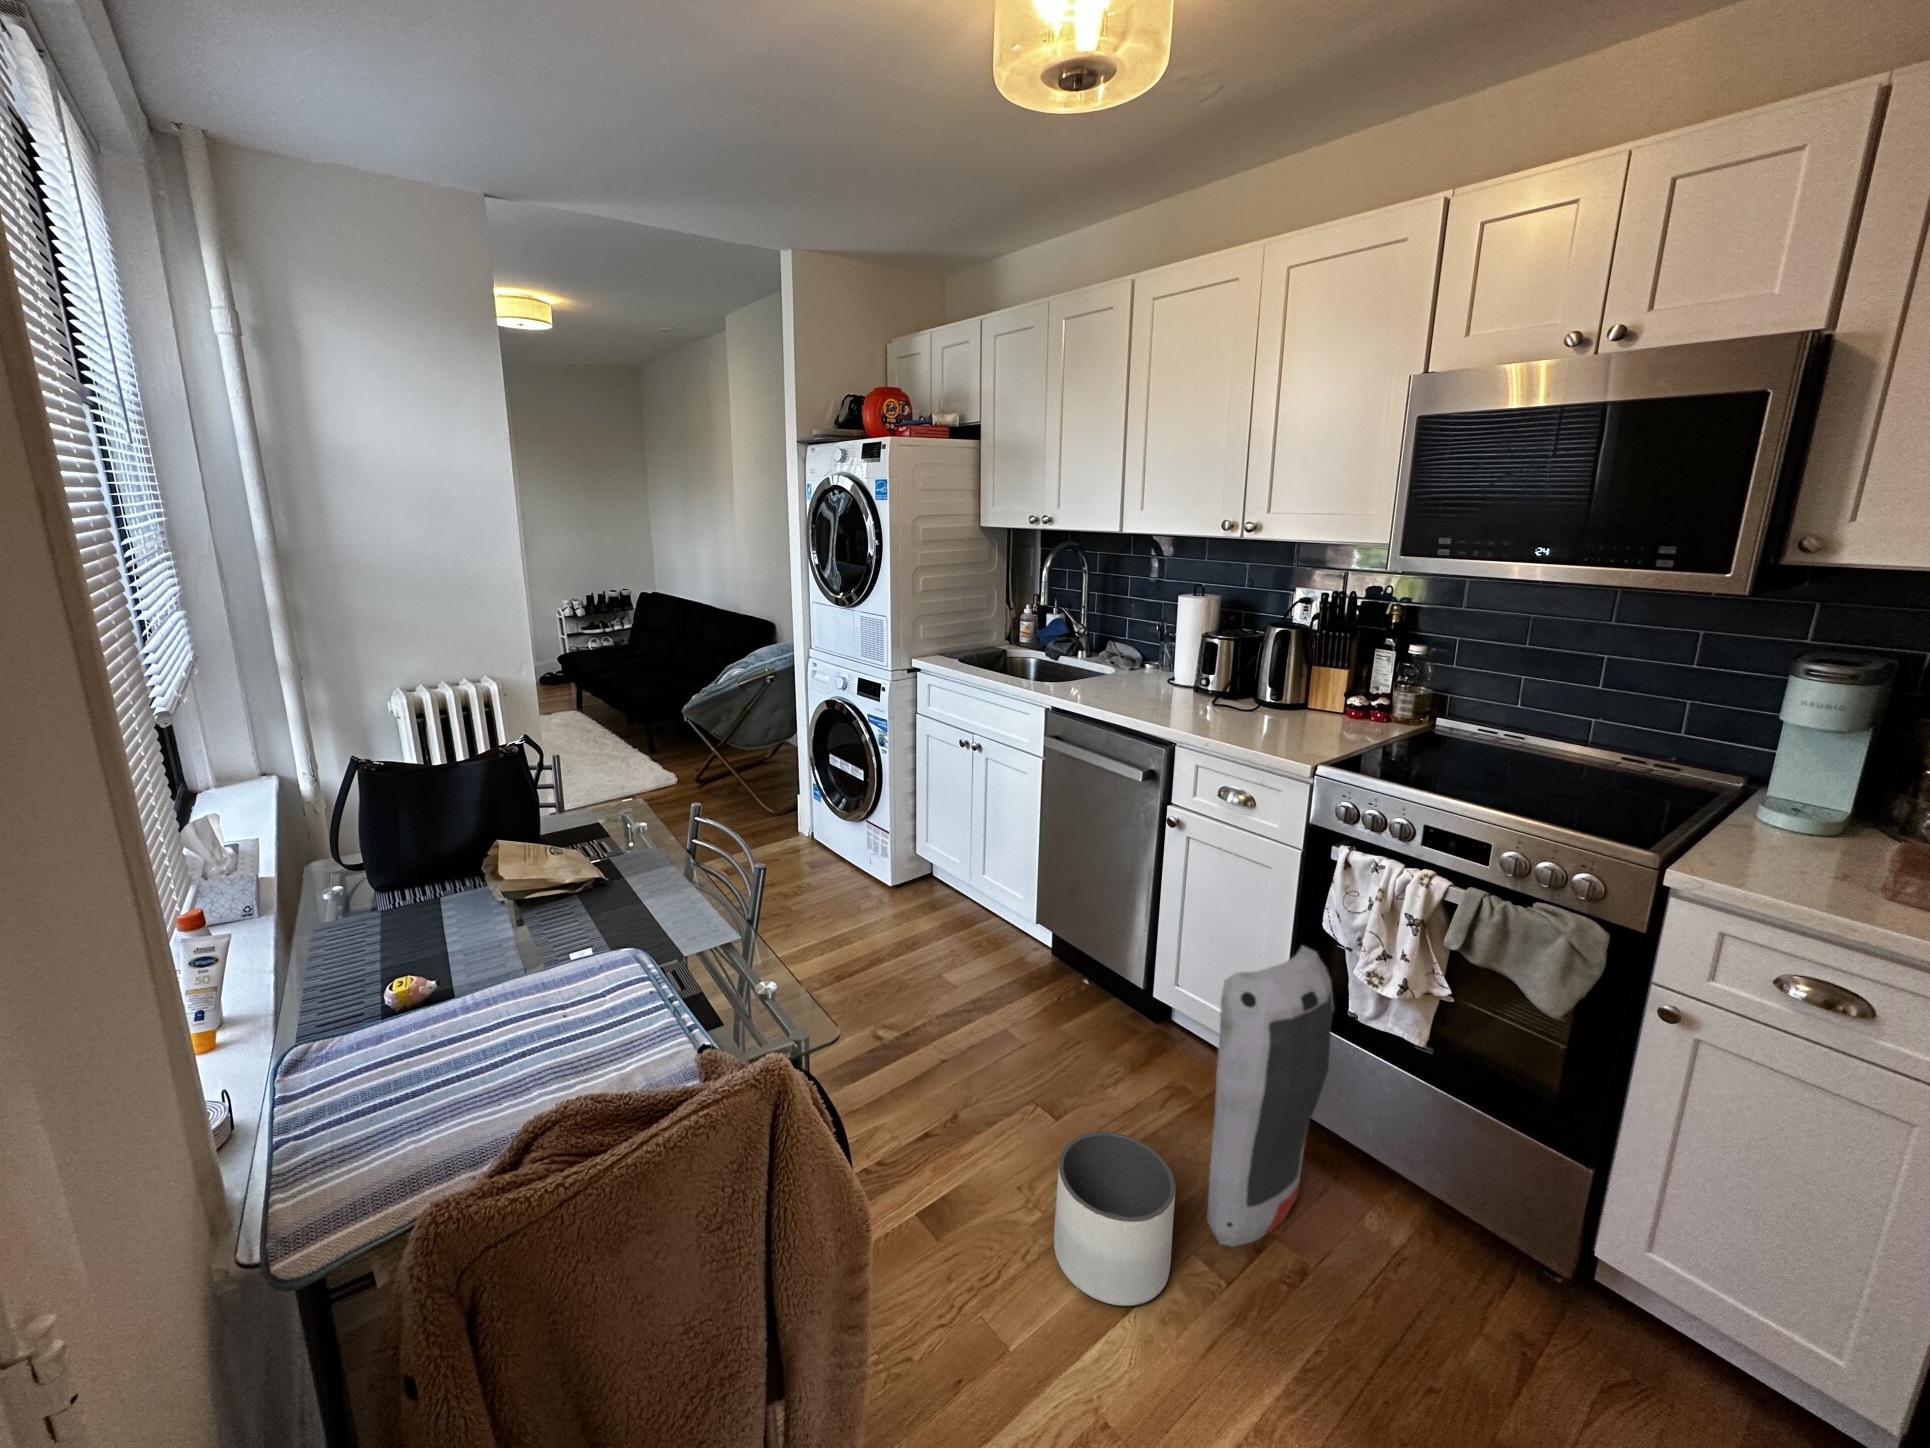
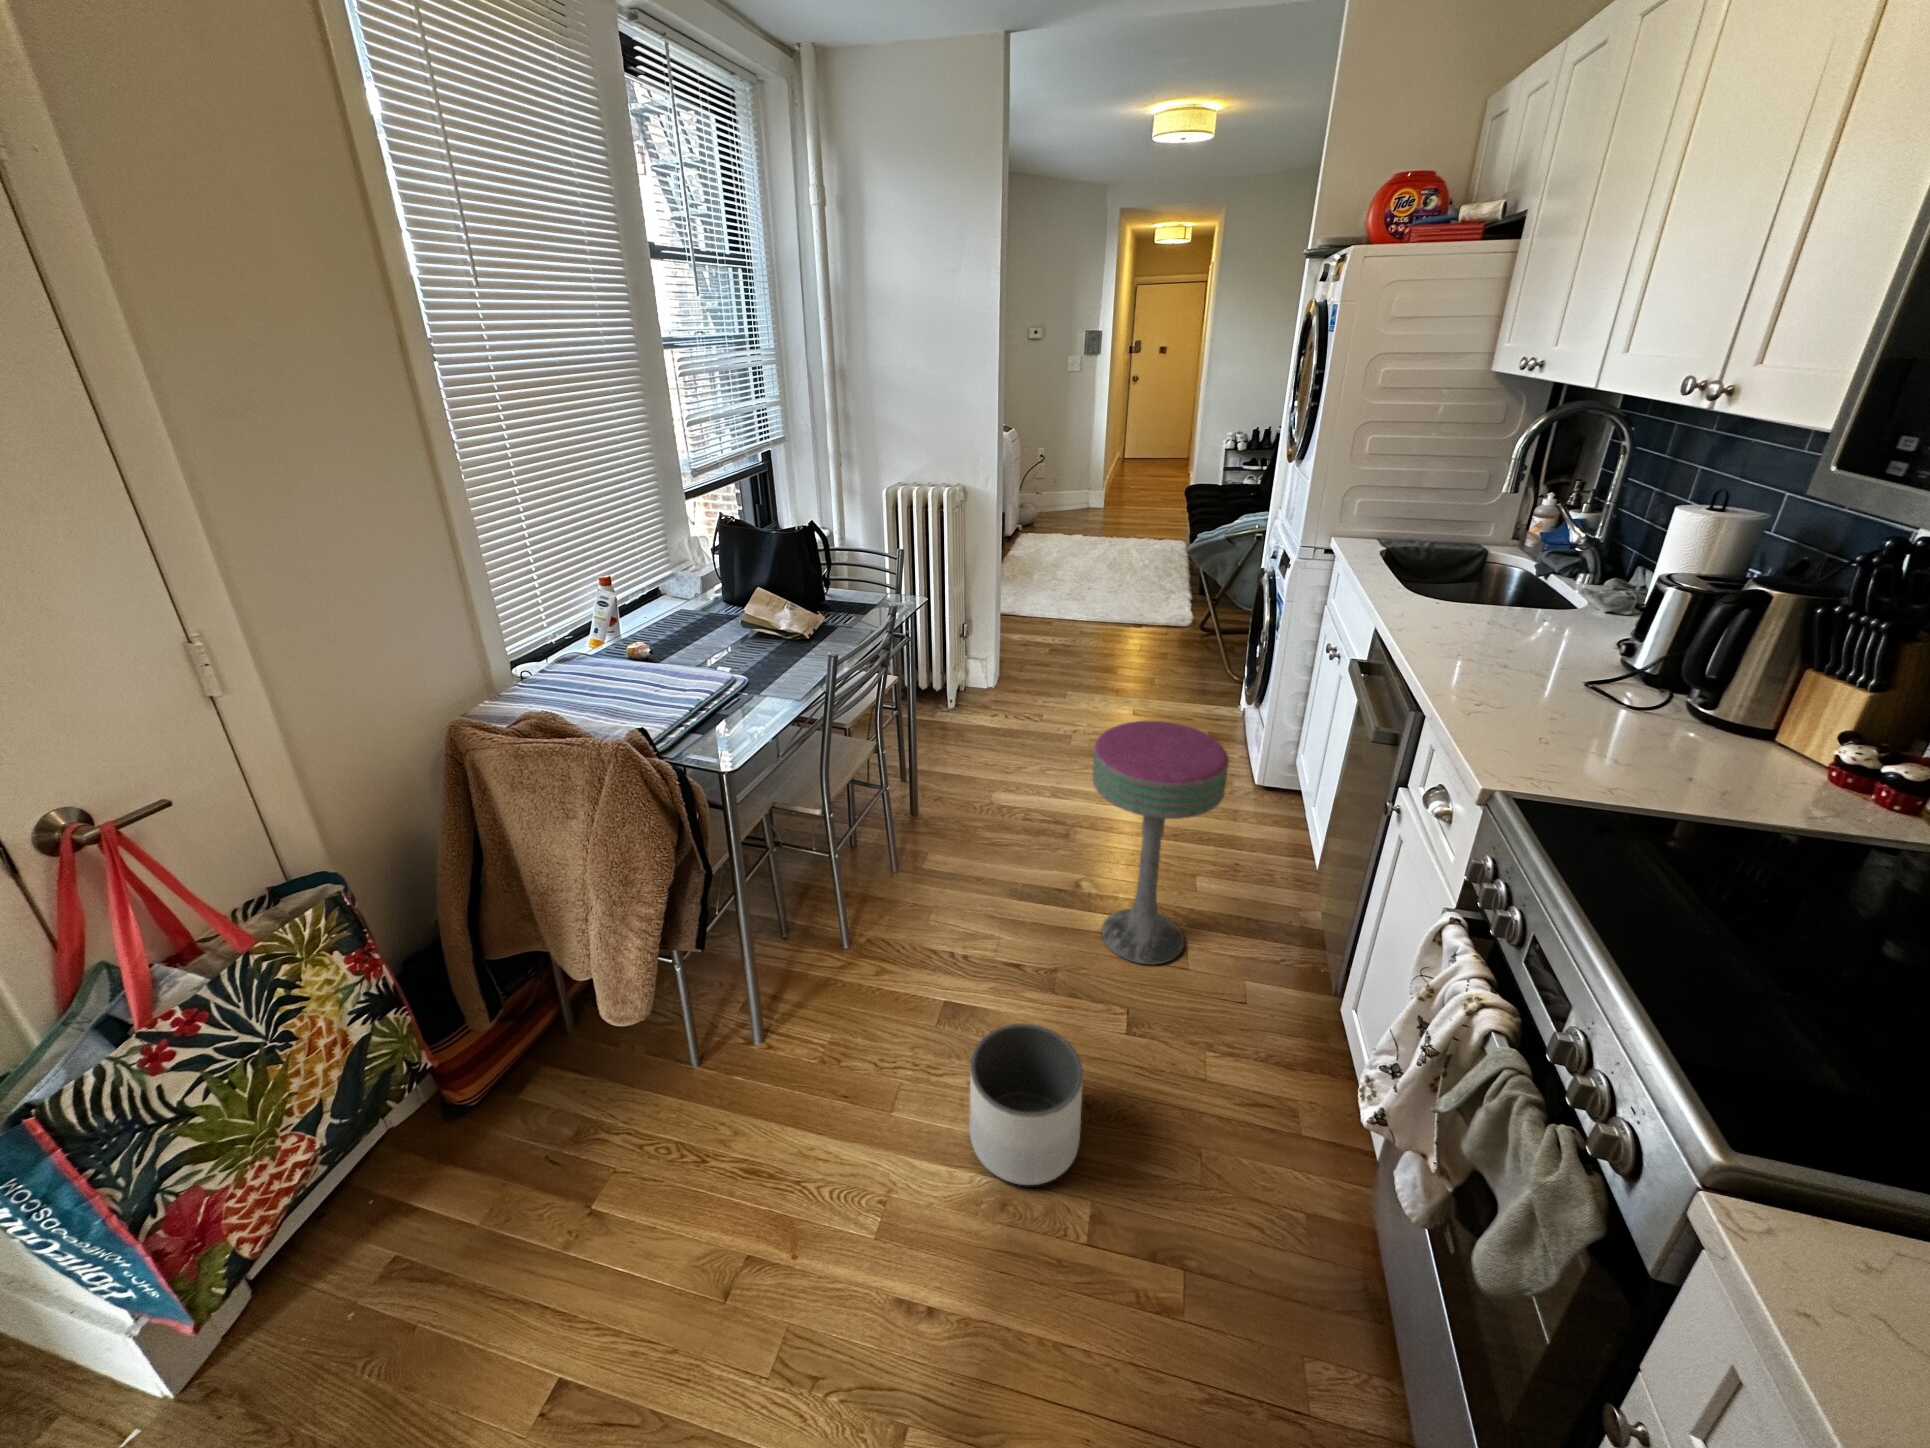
bar stool: none [909,828,1031,1071] -> present [1092,721,1229,965]
air purifier: present [1207,946,1334,1247] -> none [1116,961,1325,1270]

